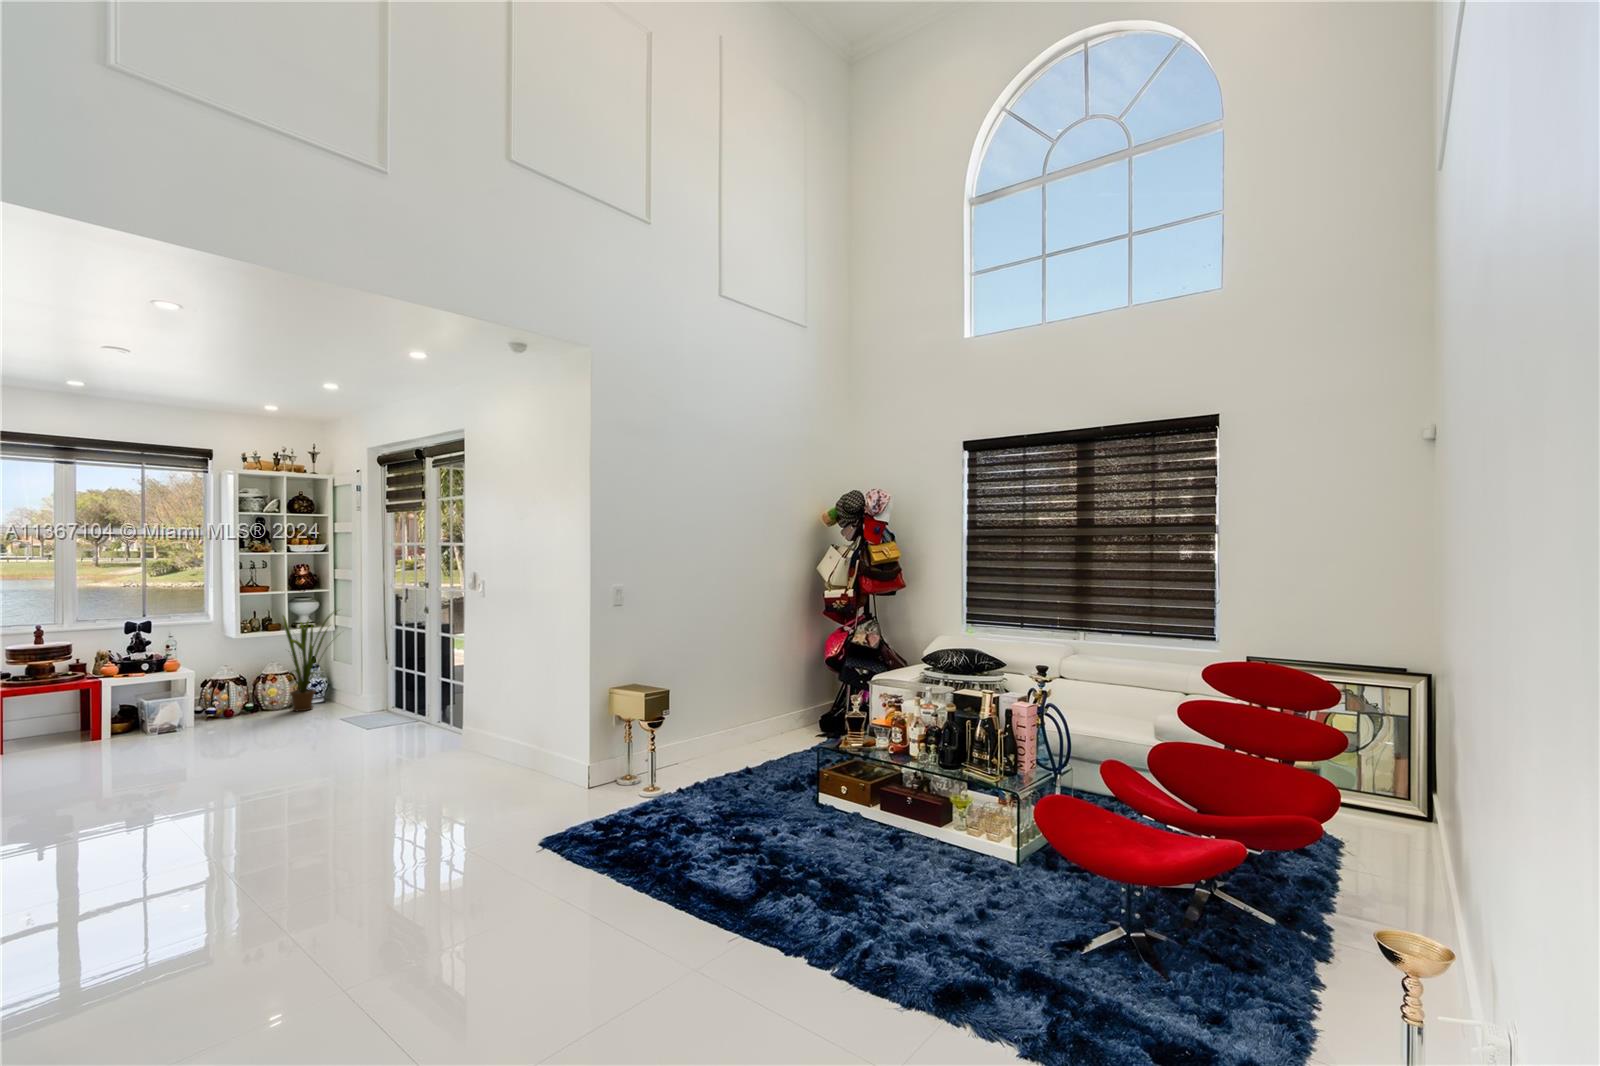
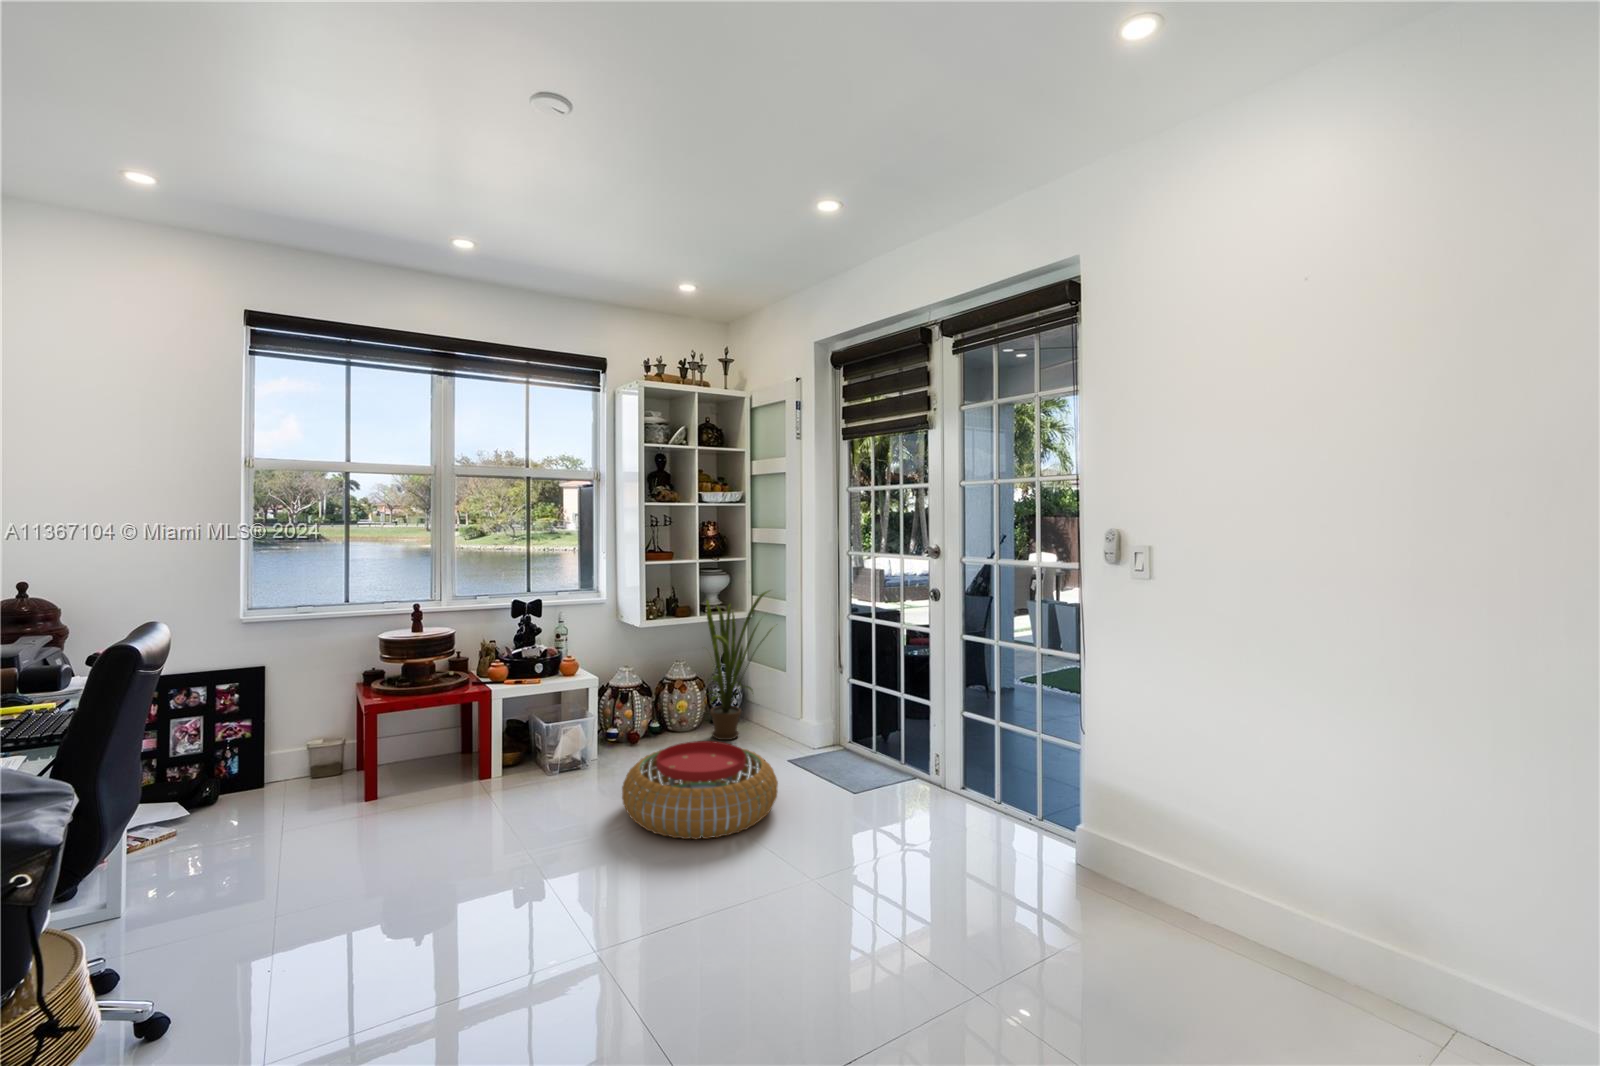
pouf: none [197,700,313,750] -> present [622,741,778,839]

